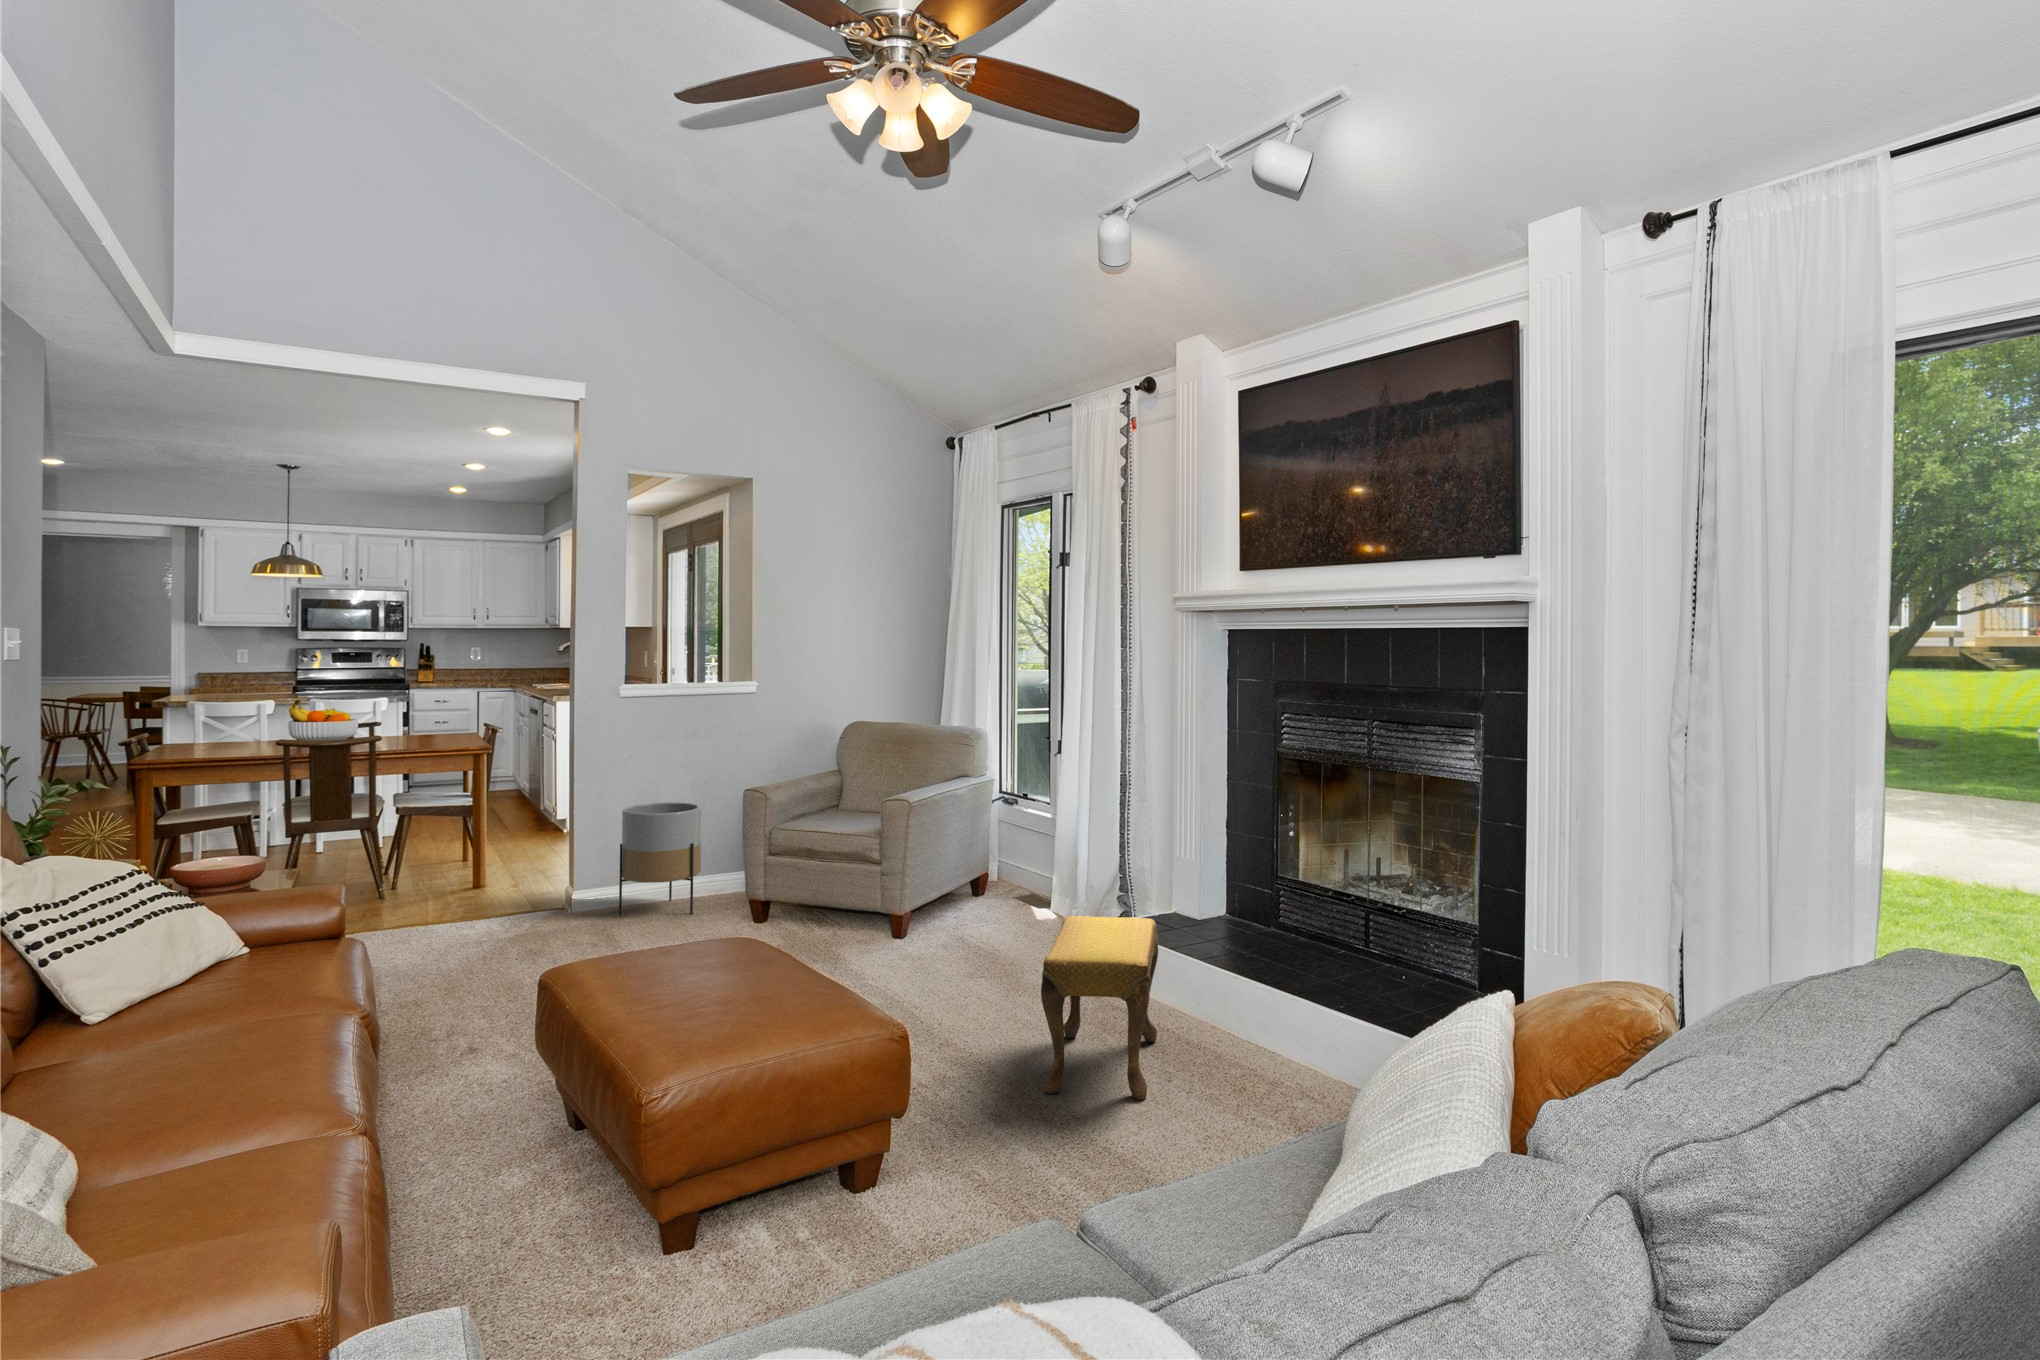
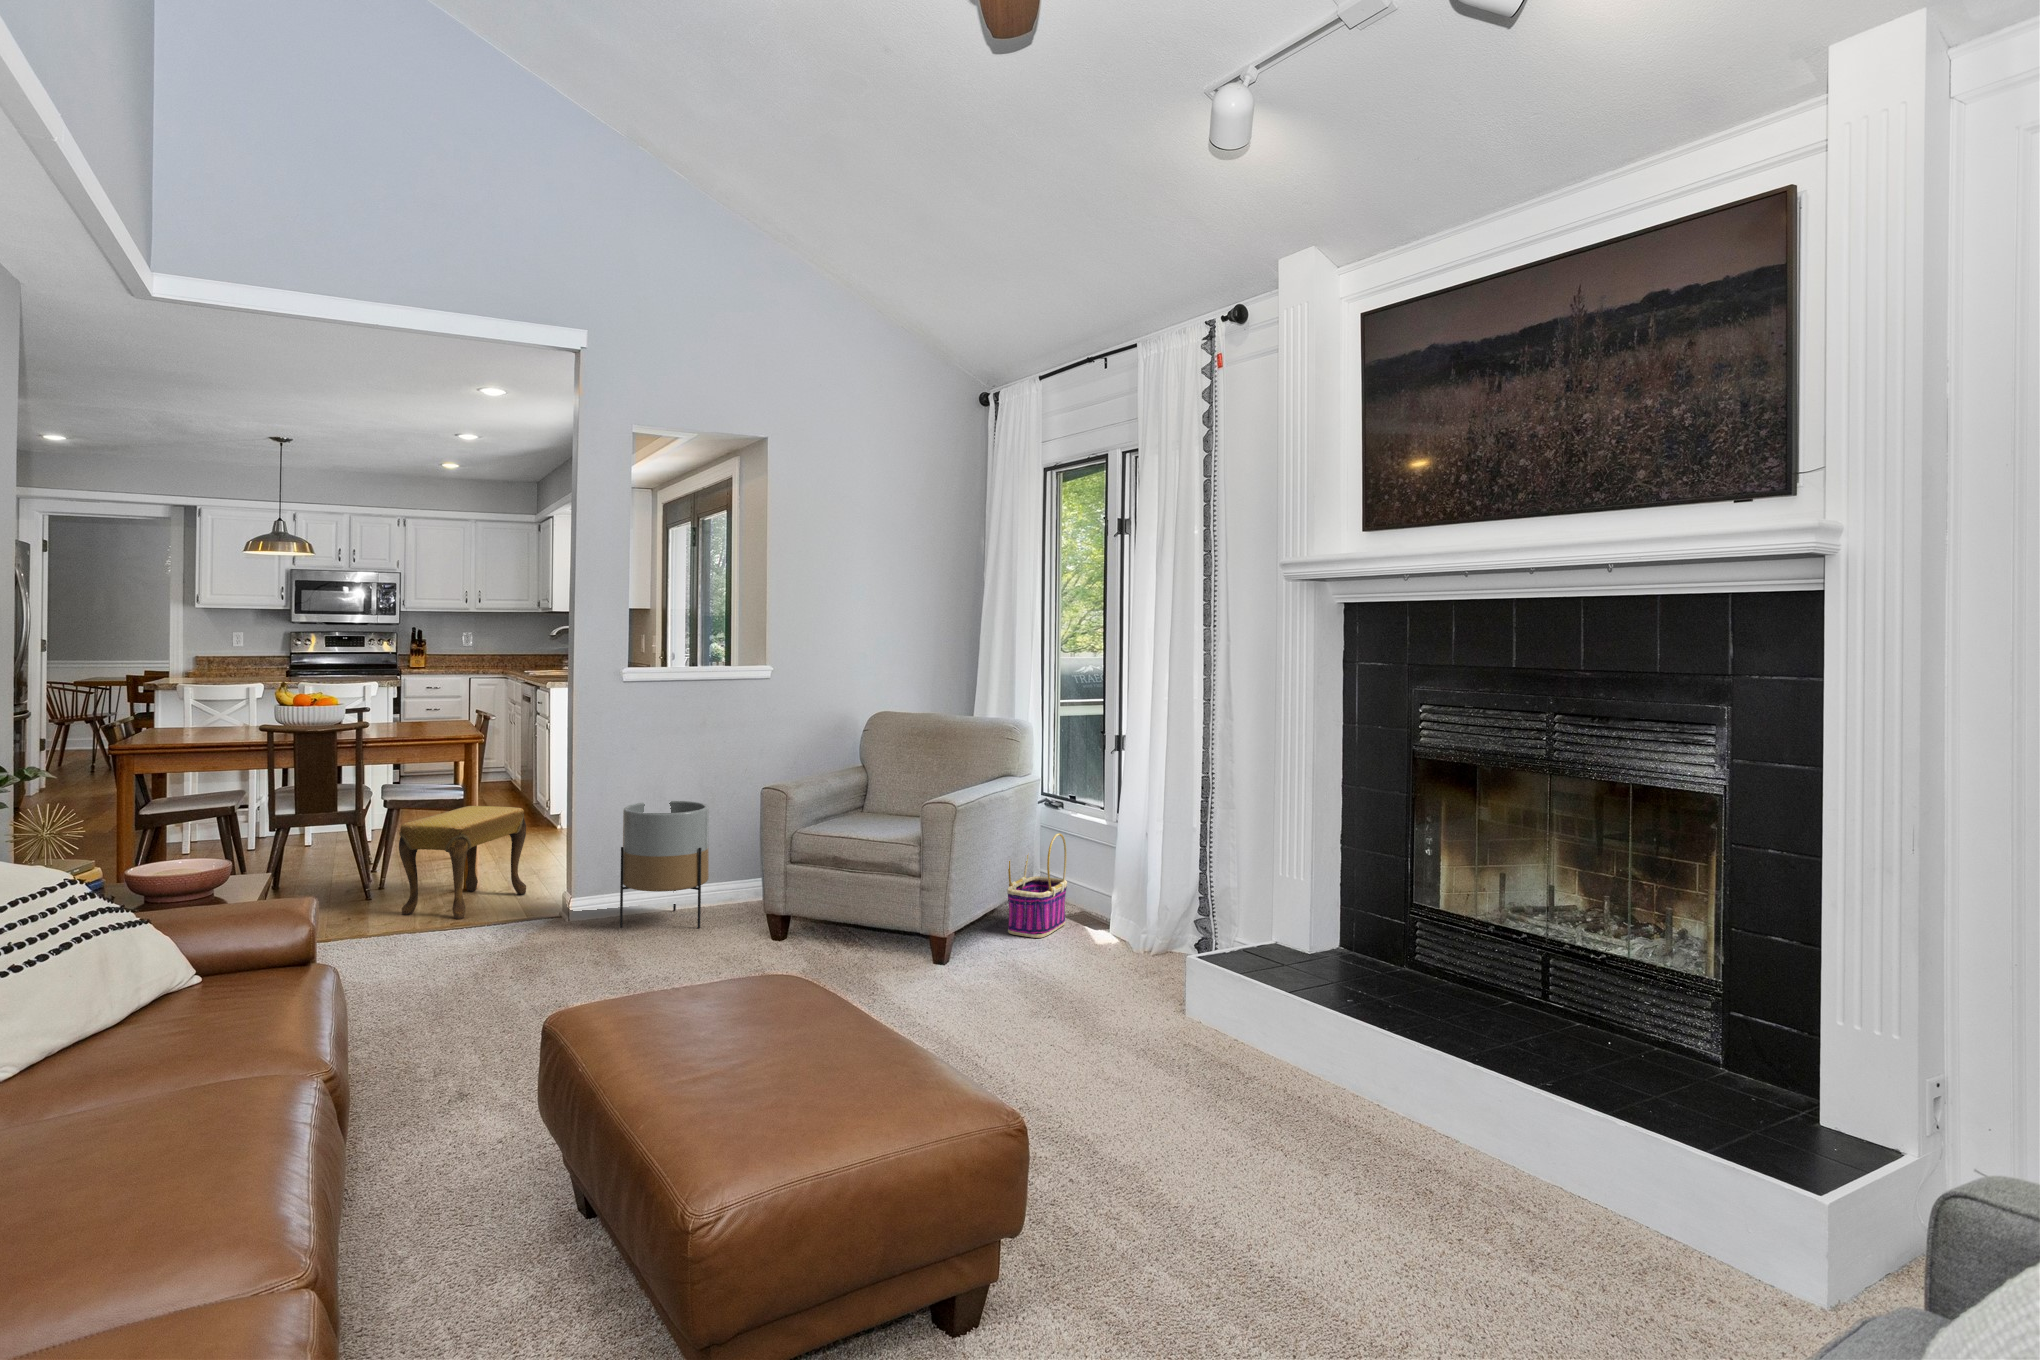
basket: none [964,822,1018,914] -> present [1007,833,1067,938]
footstool: present [1041,916,1158,1100] -> present [399,806,526,919]

